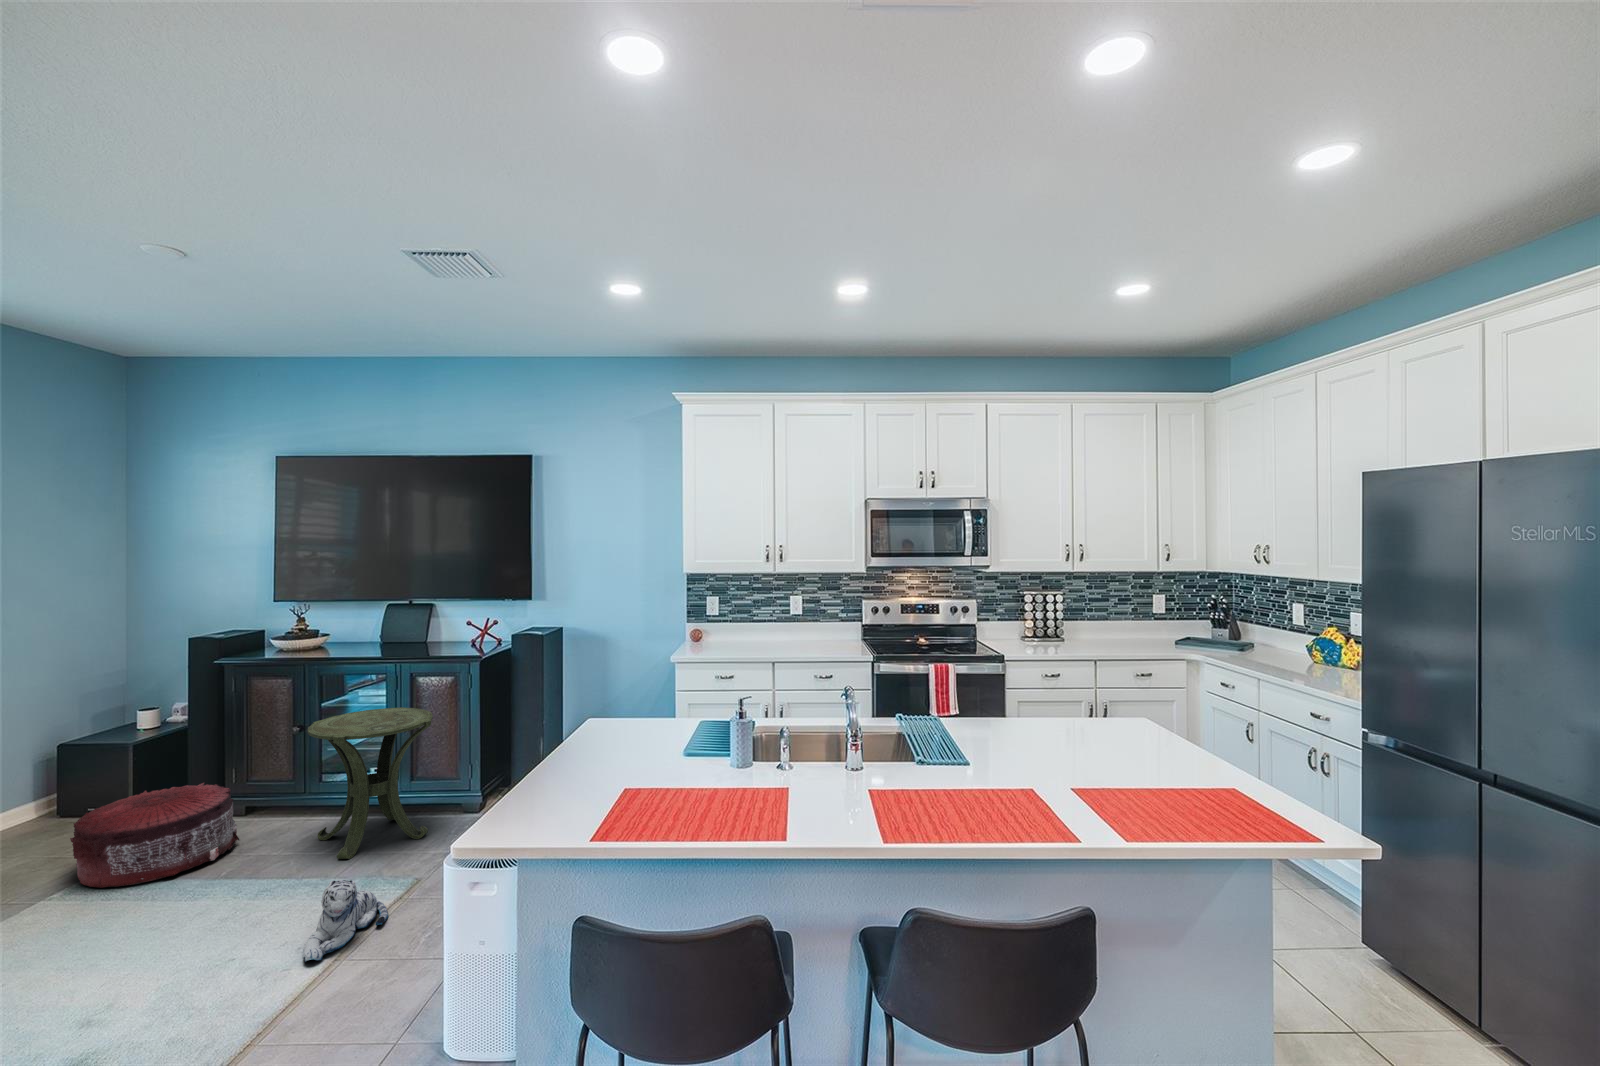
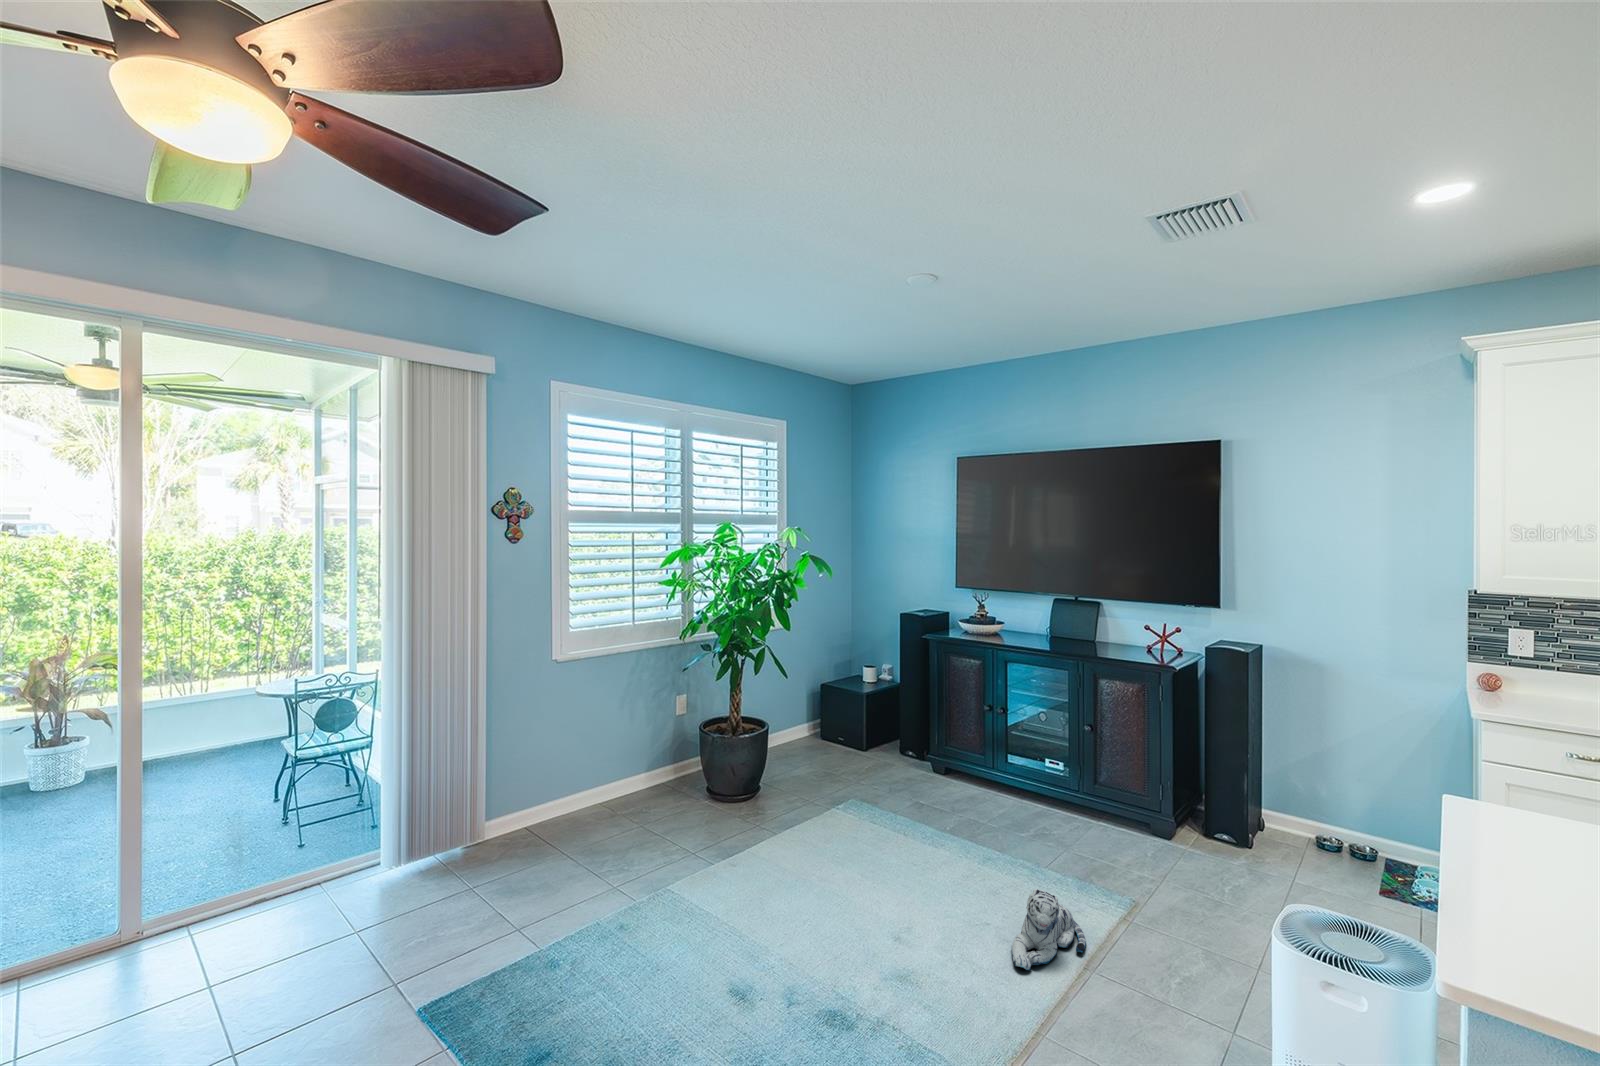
side table: present [308,707,433,859] -> none [997,704,1112,853]
pouf: present [70,783,239,888] -> none [833,737,940,819]

